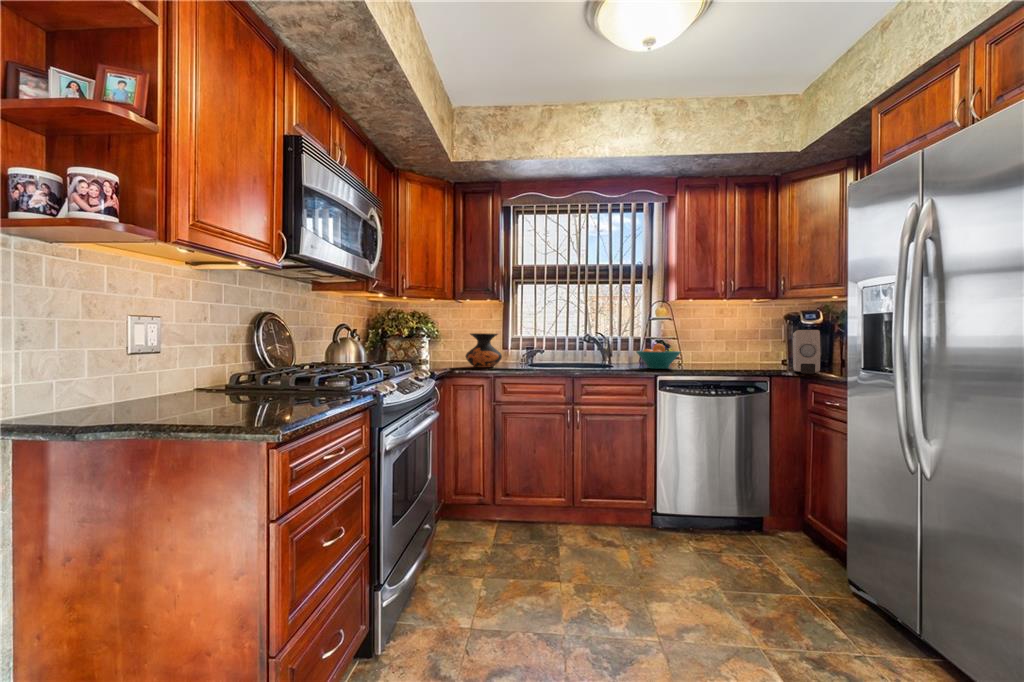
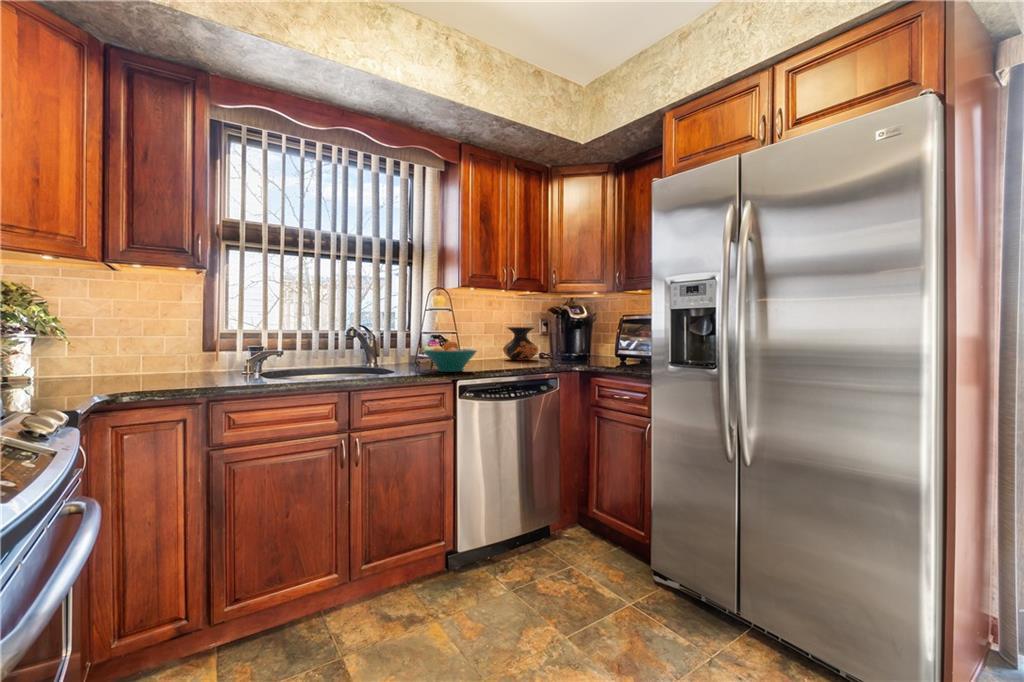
soap dispenser: present [793,330,820,374] -> none [576,326,606,370]
vase: present [465,333,502,368] -> present [503,327,538,360]

